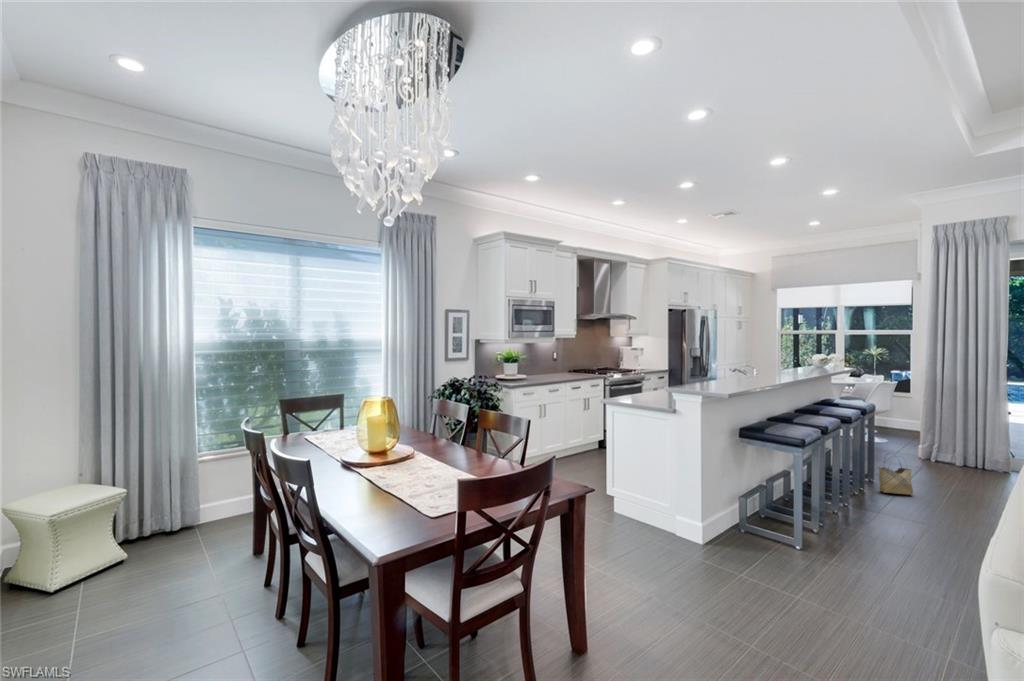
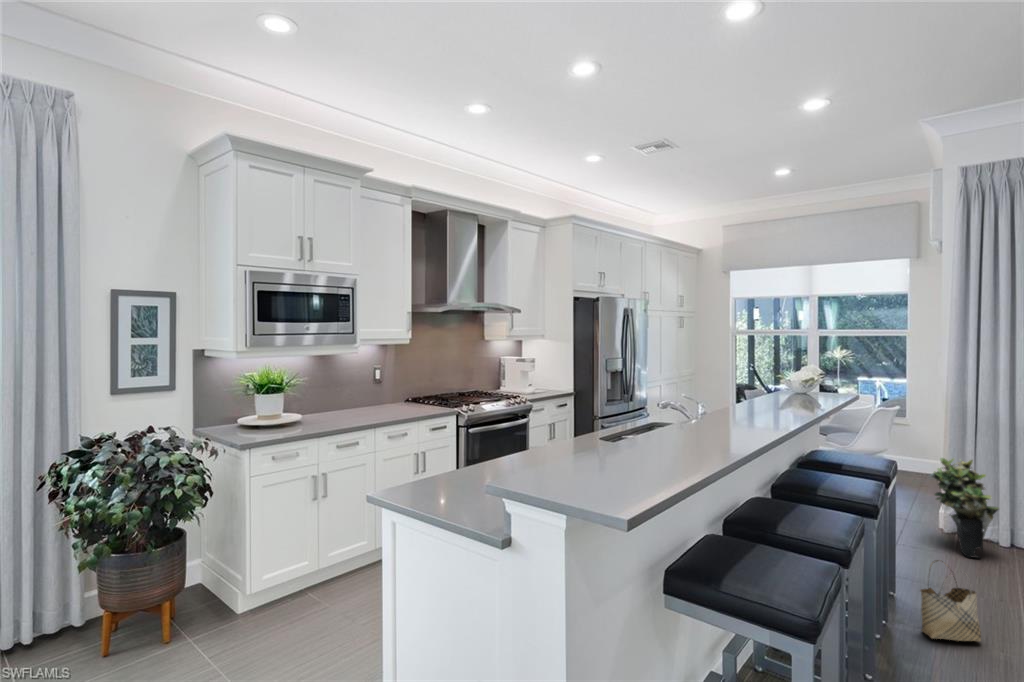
potted plant: none [906,409,951,469] -> present [931,458,999,558]

